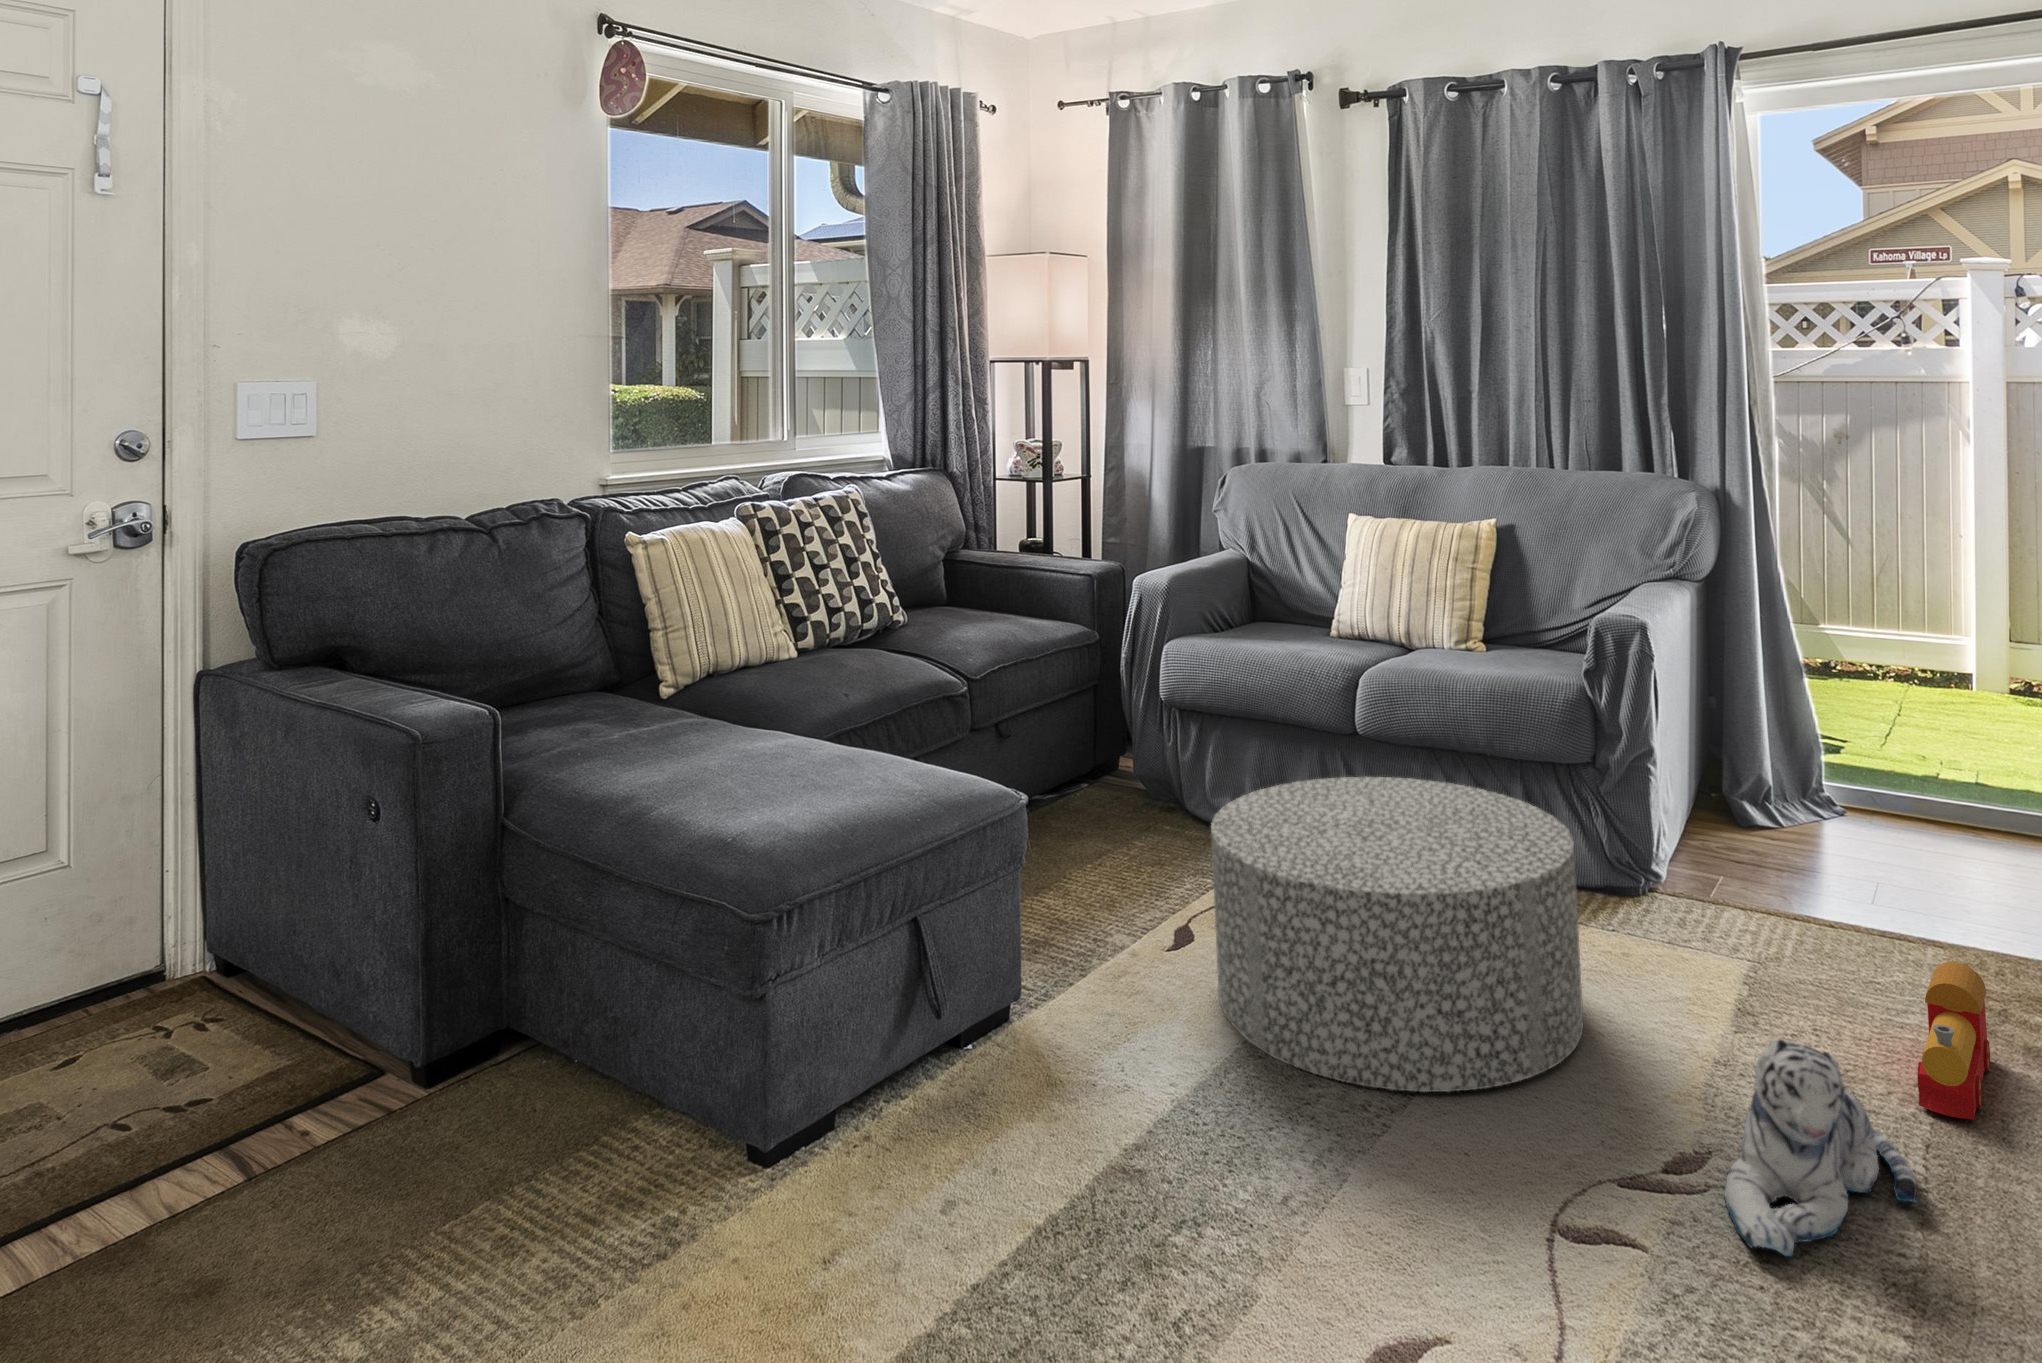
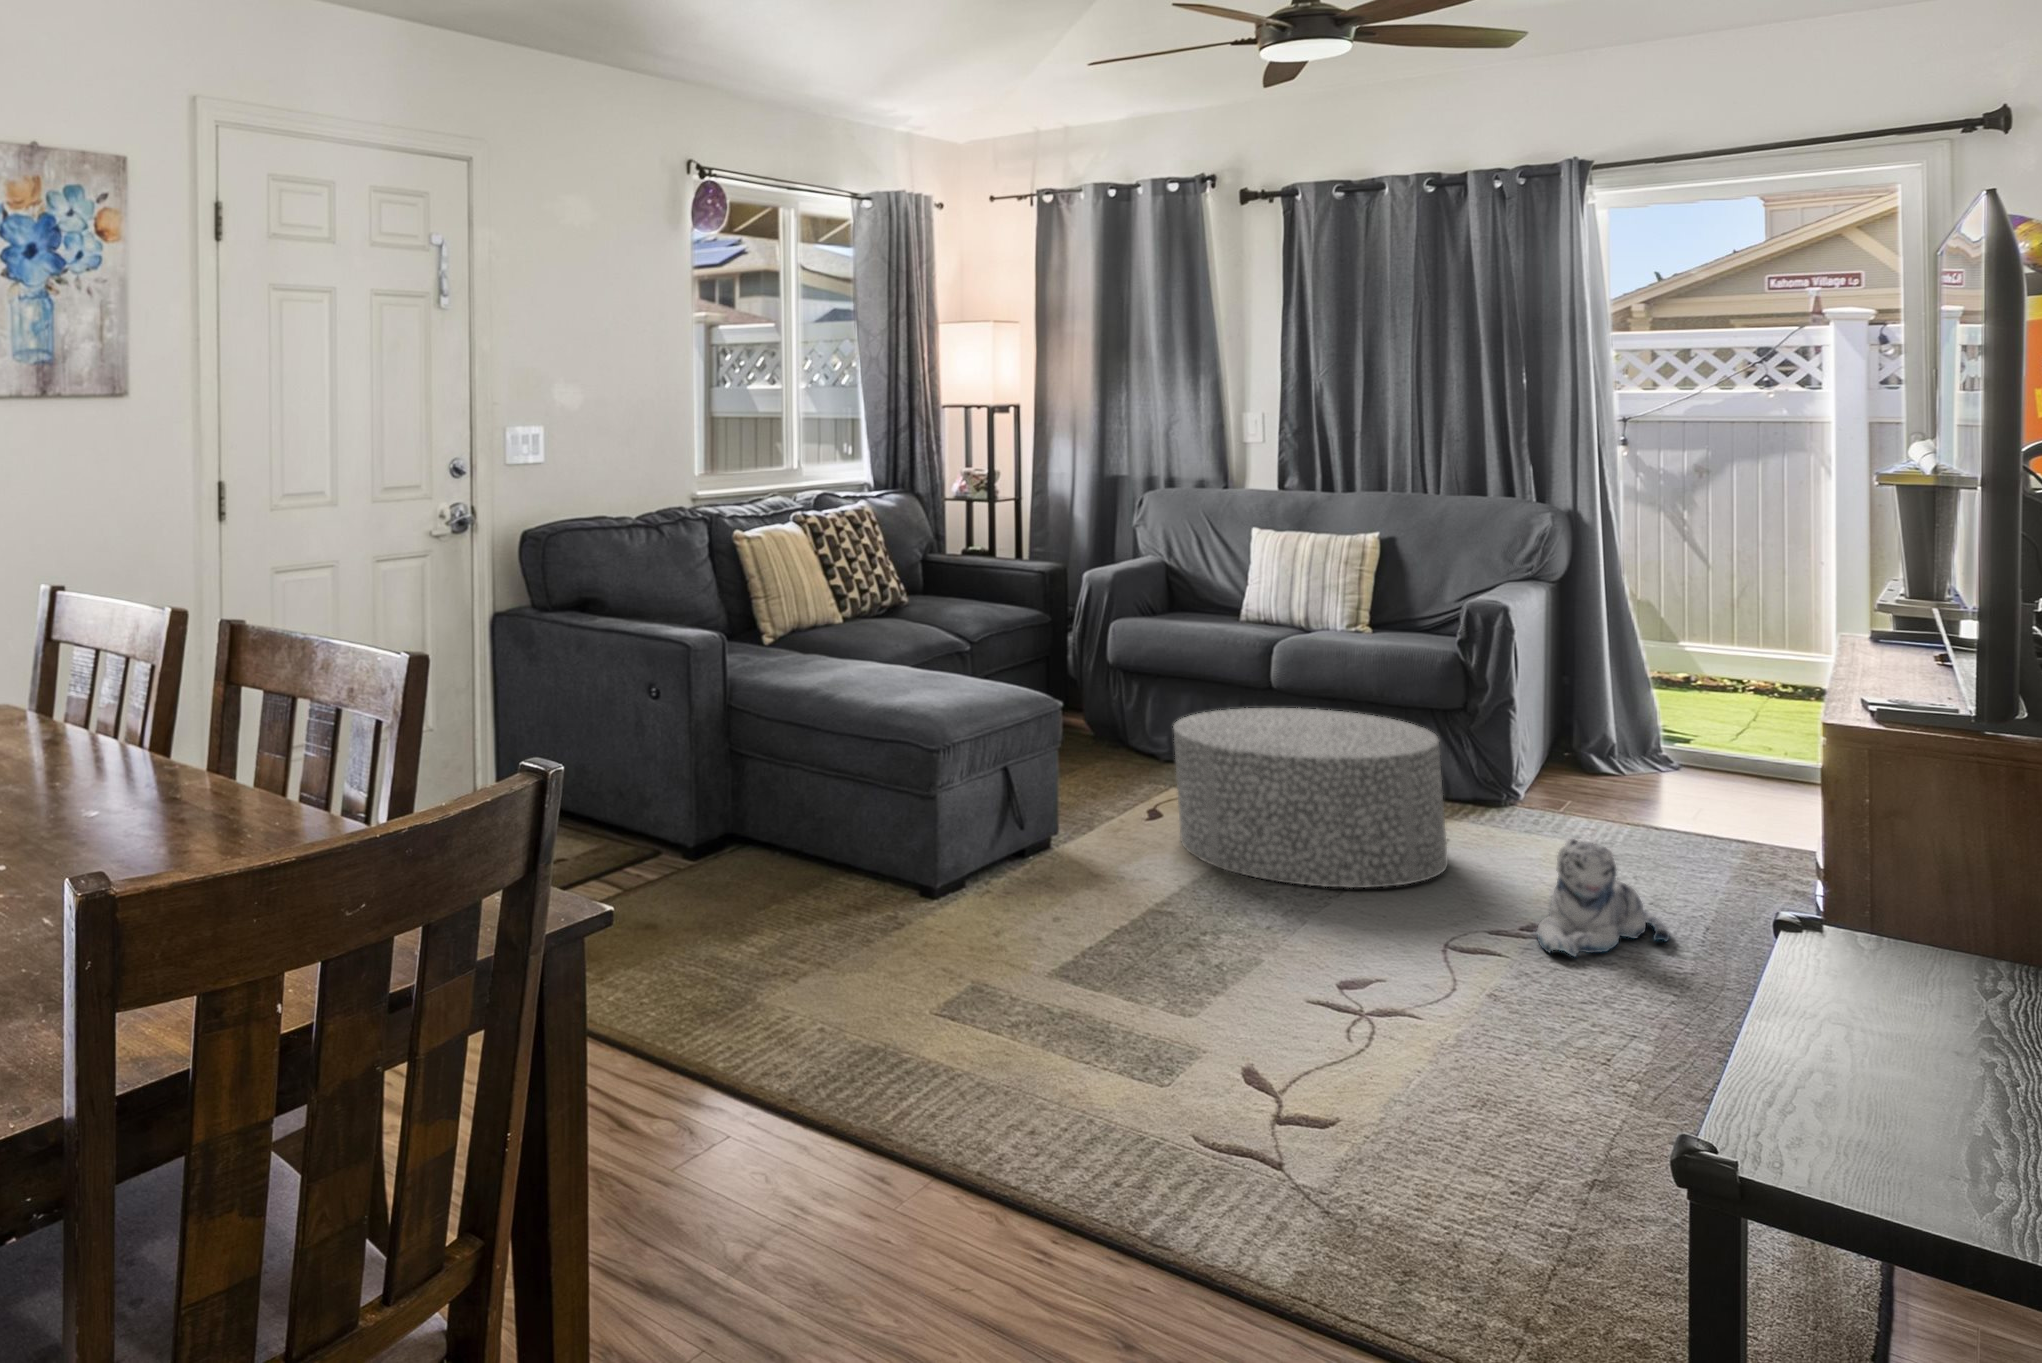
toy train: present [1918,962,1990,1120] -> none [1686,827,1748,915]

